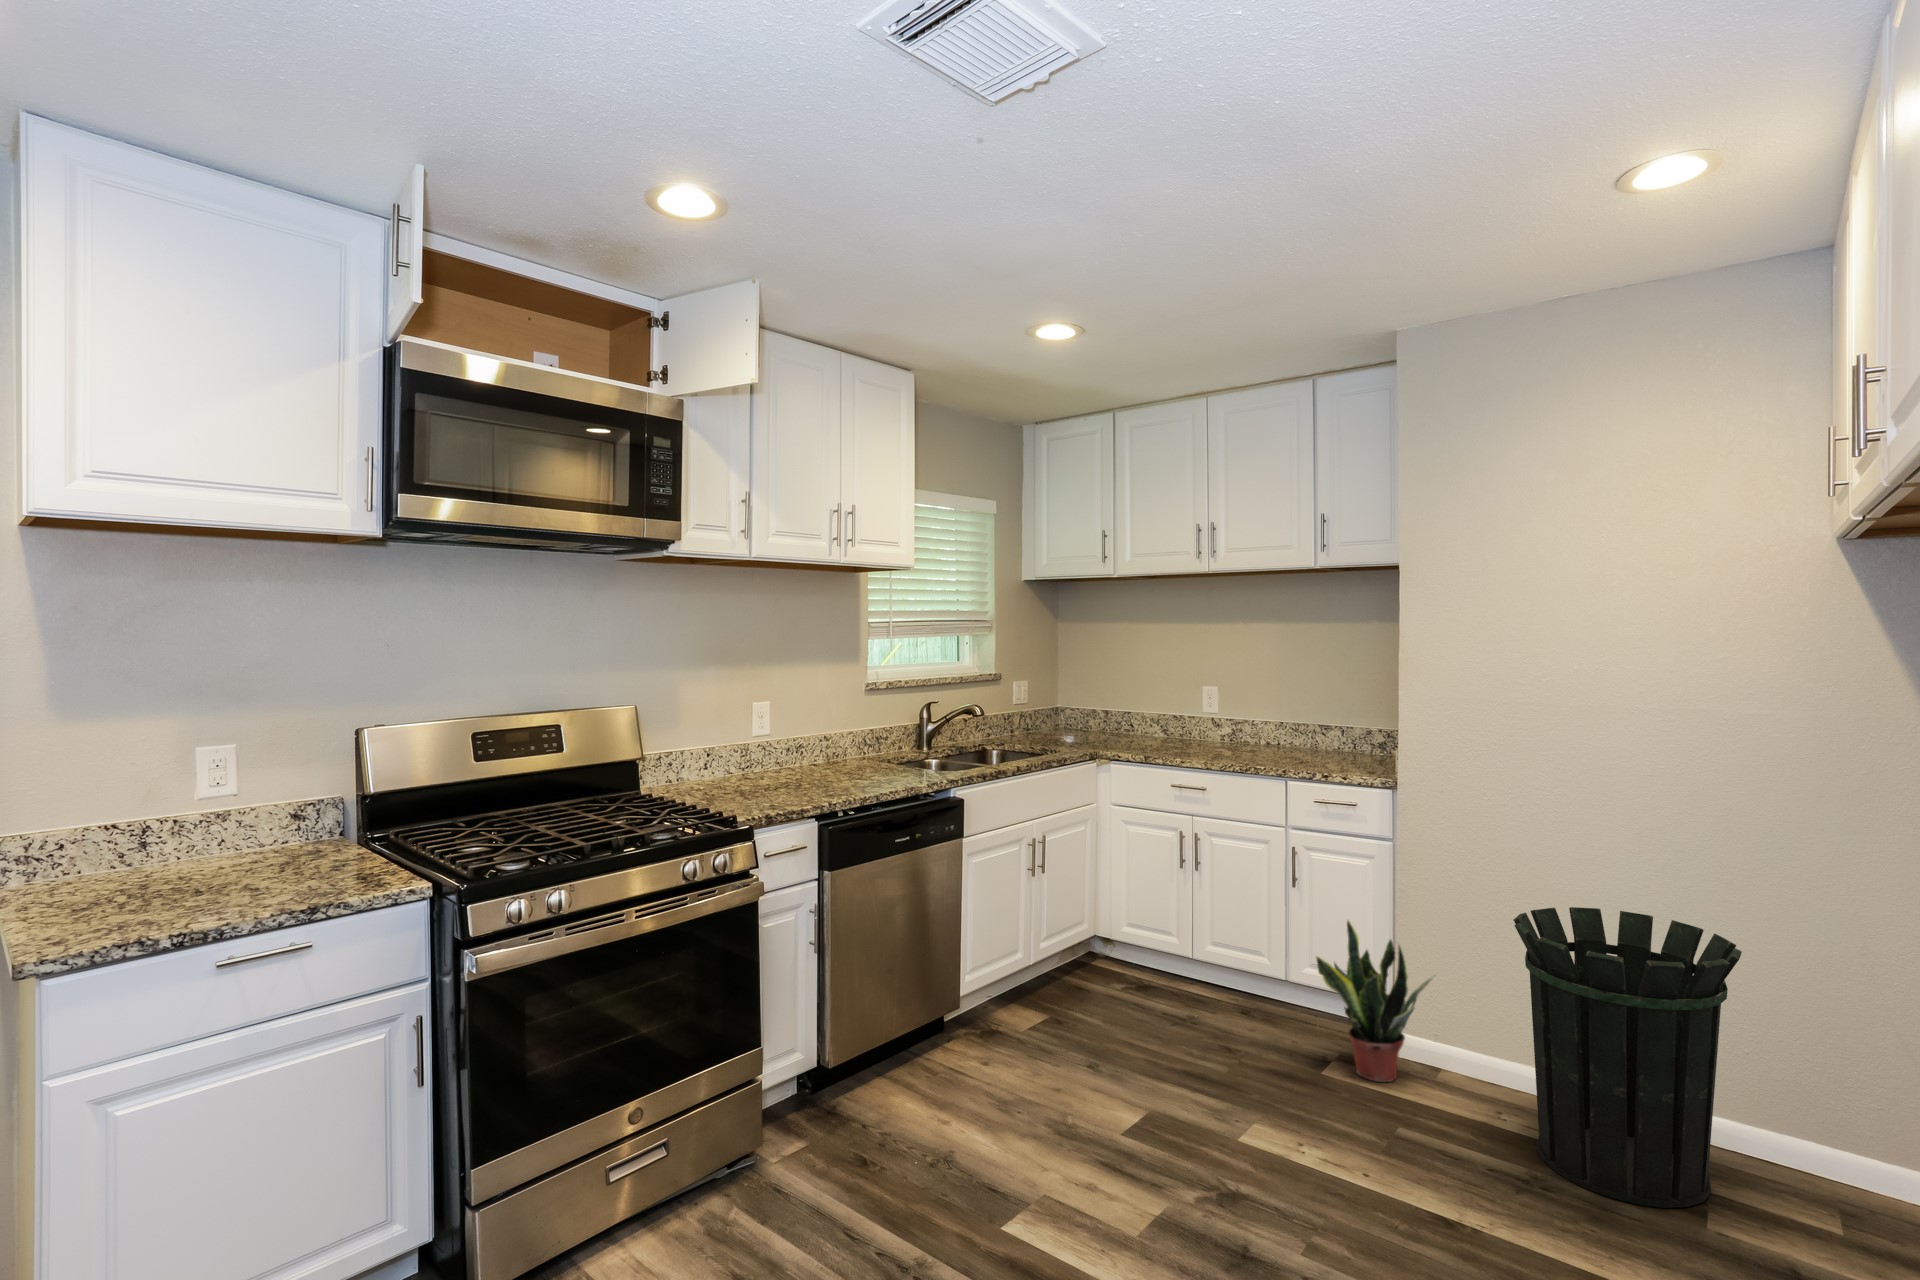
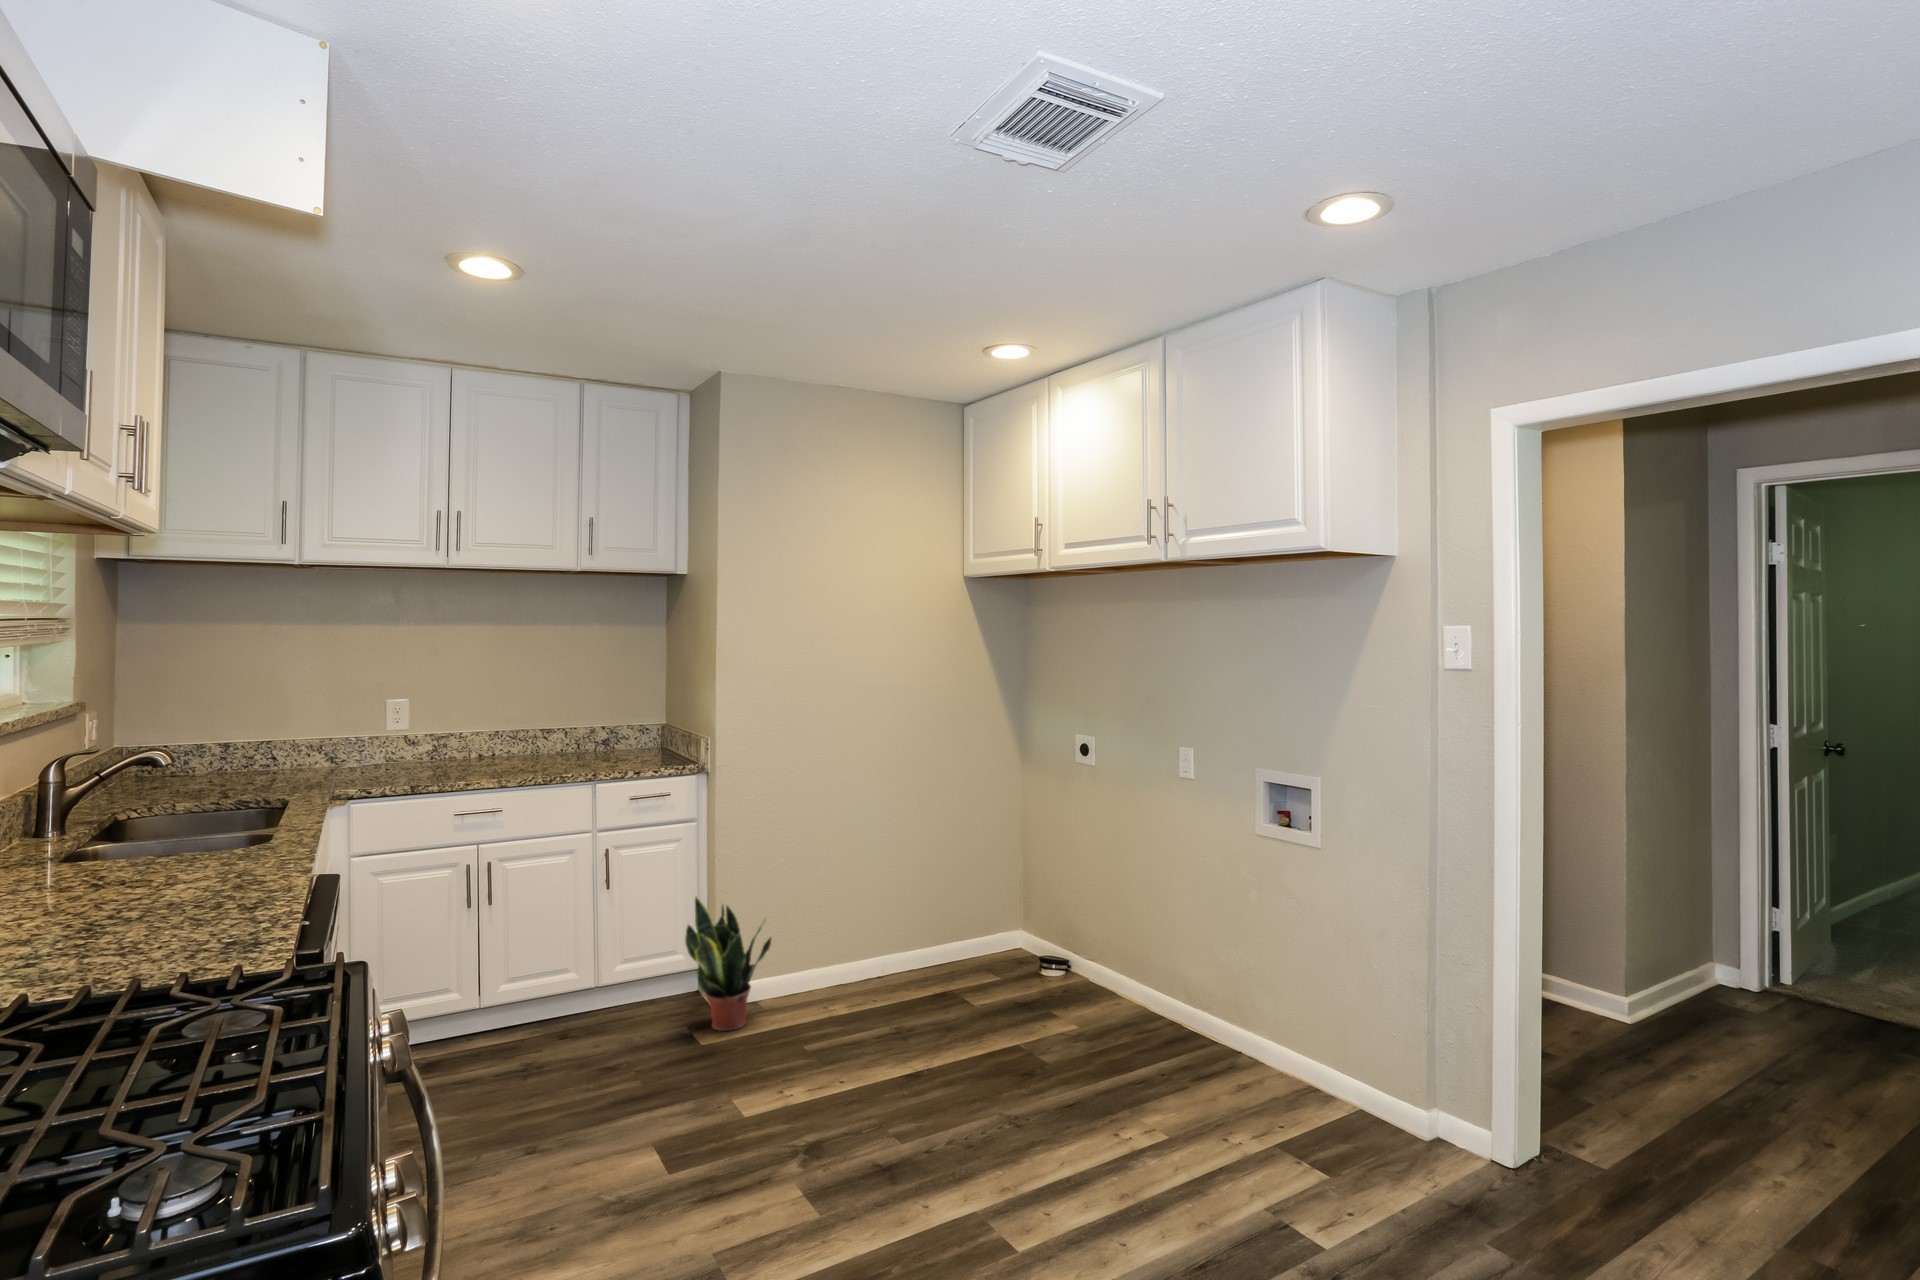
waste bin: present [1514,907,1742,1208] -> none [844,826,976,1021]

